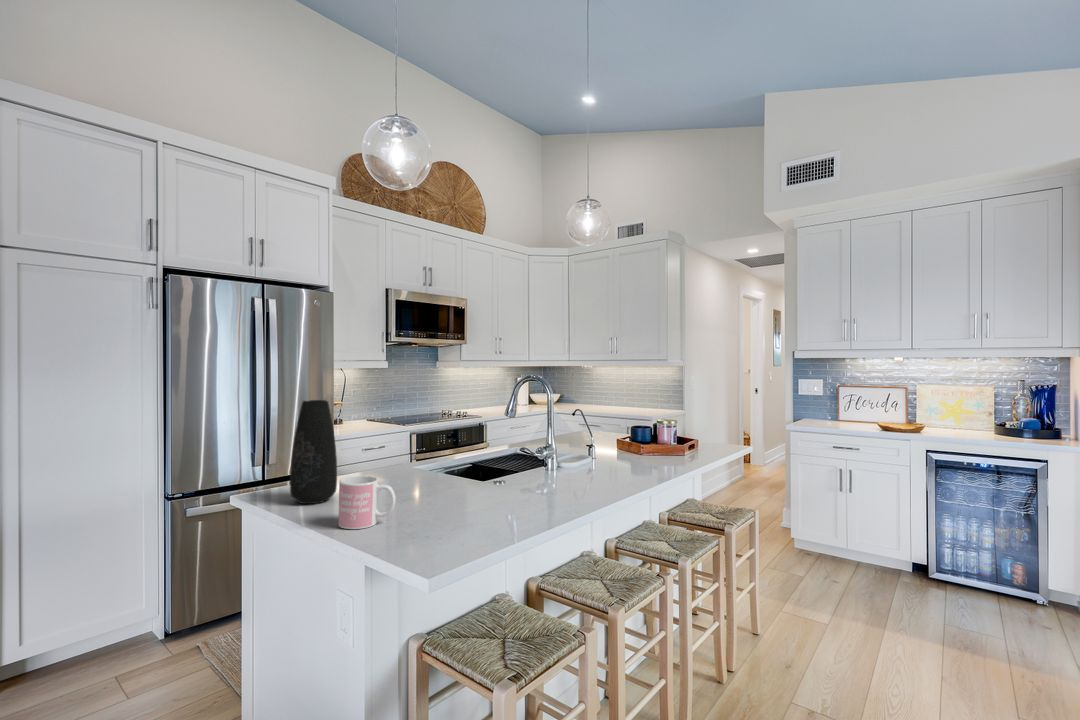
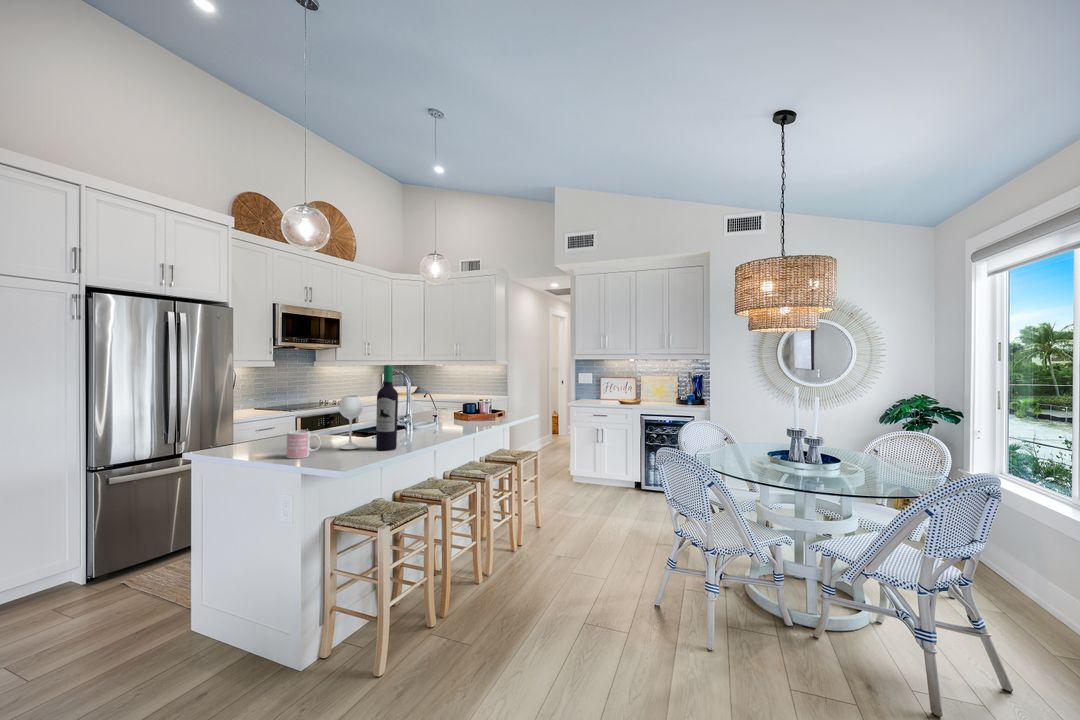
wine bottle: none [430,361,529,521] -> present [339,365,398,451]
vase: present [290,400,337,504] -> none [244,389,274,452]

